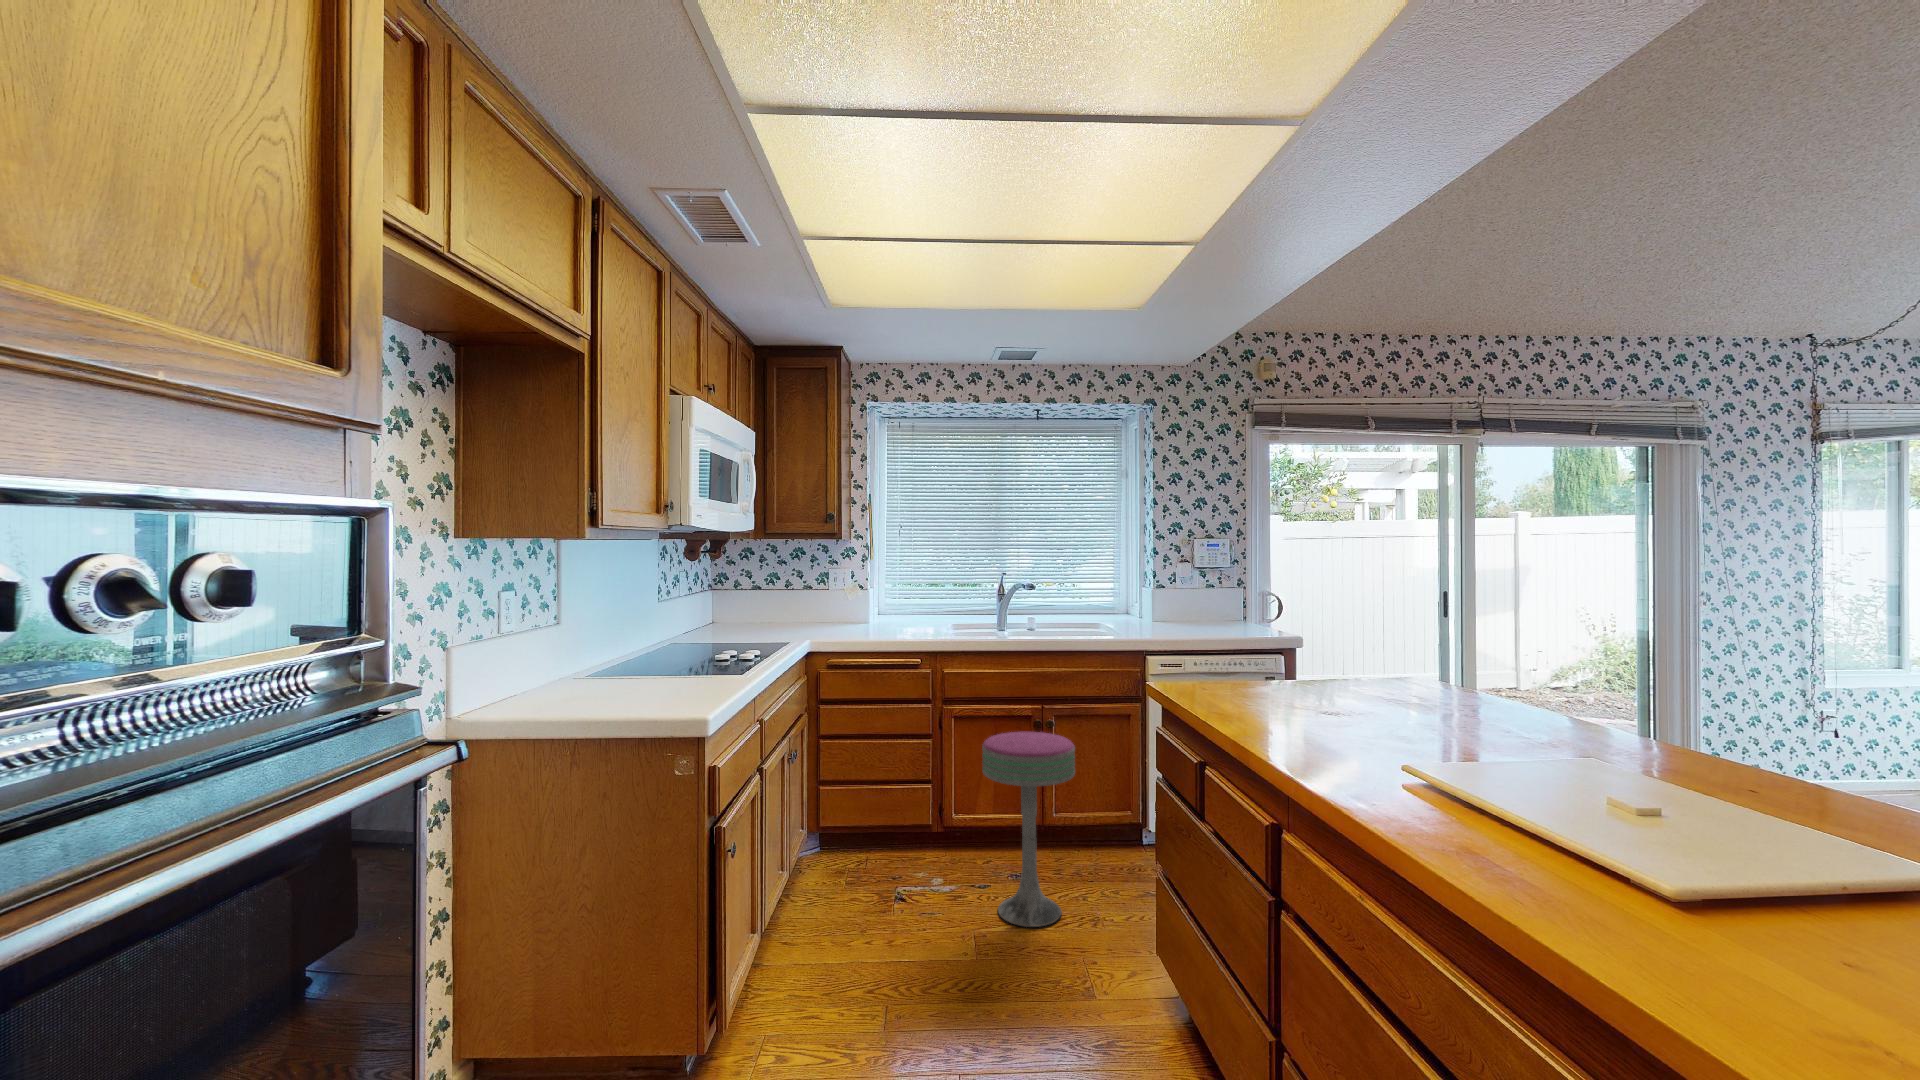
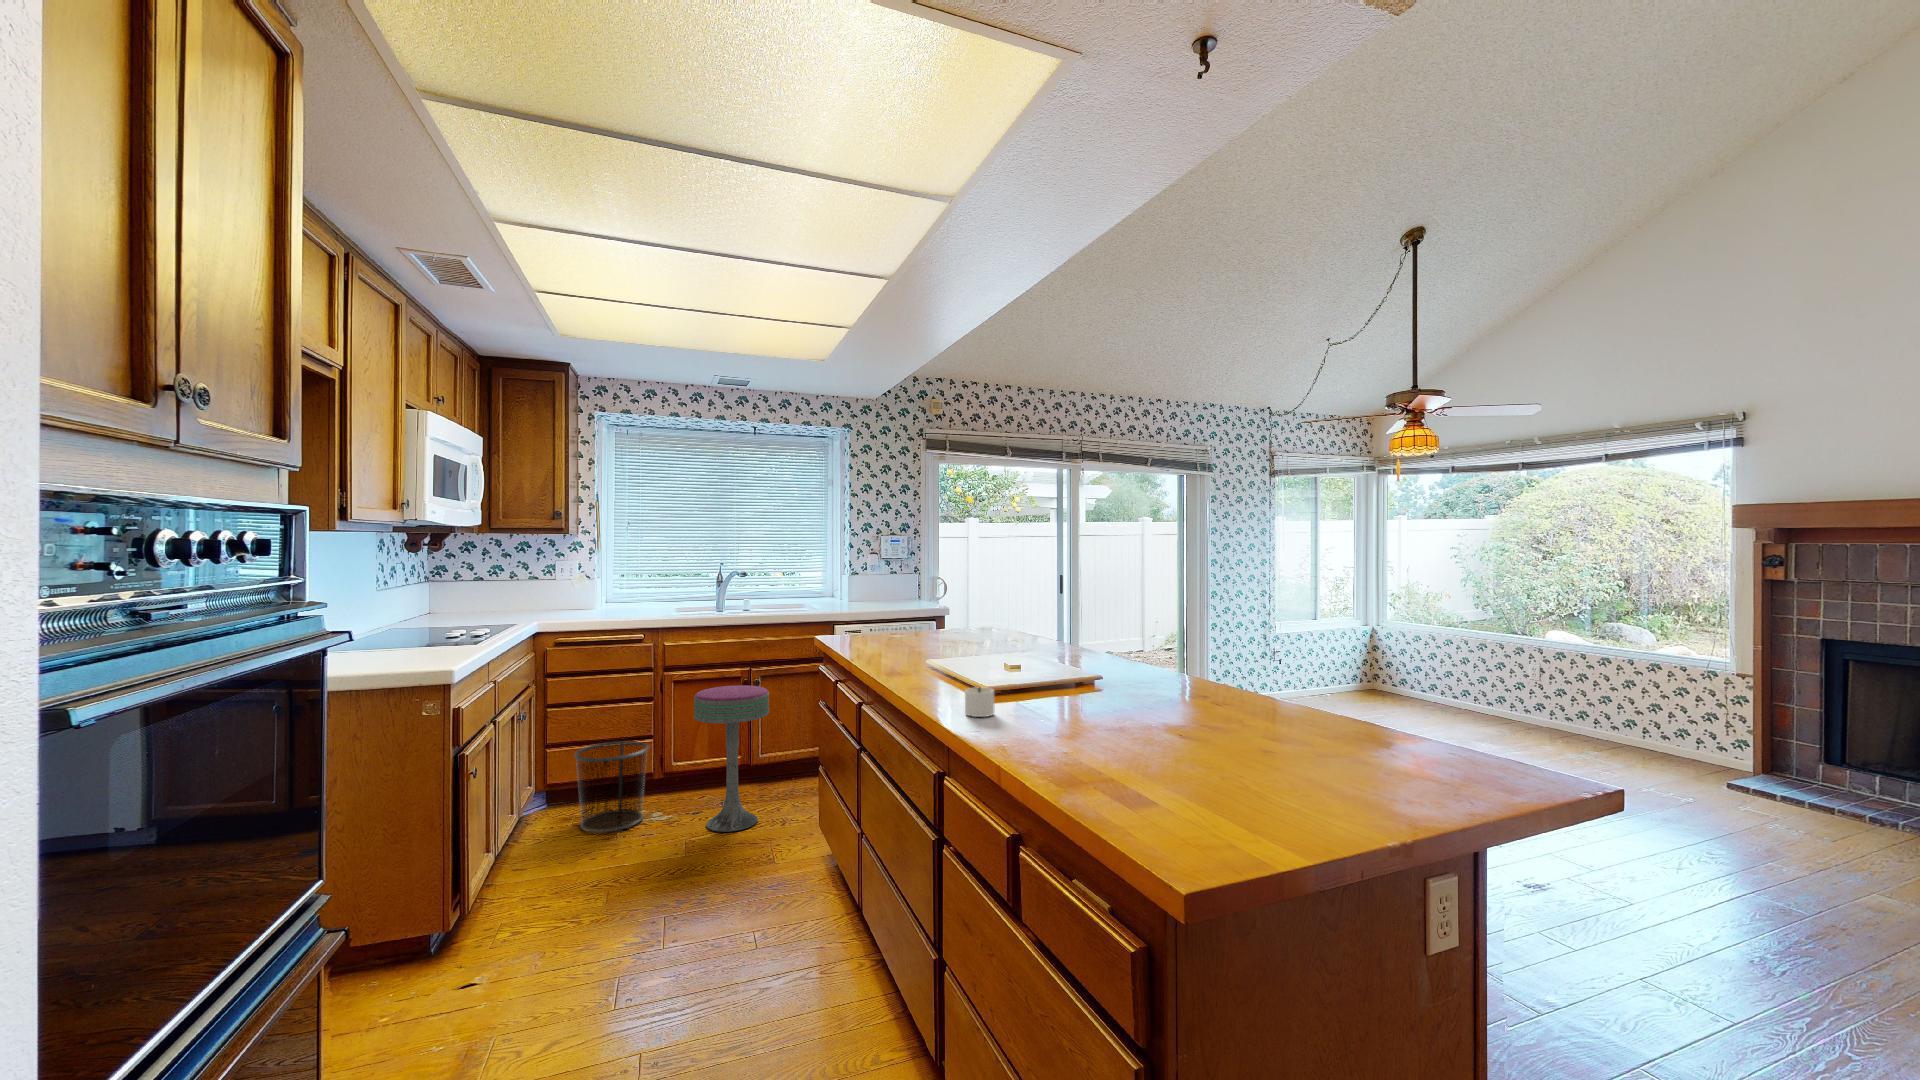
waste bin: none [847,787,929,903] -> present [574,741,649,833]
candle: none [1653,901,1801,994] -> present [965,687,994,717]

